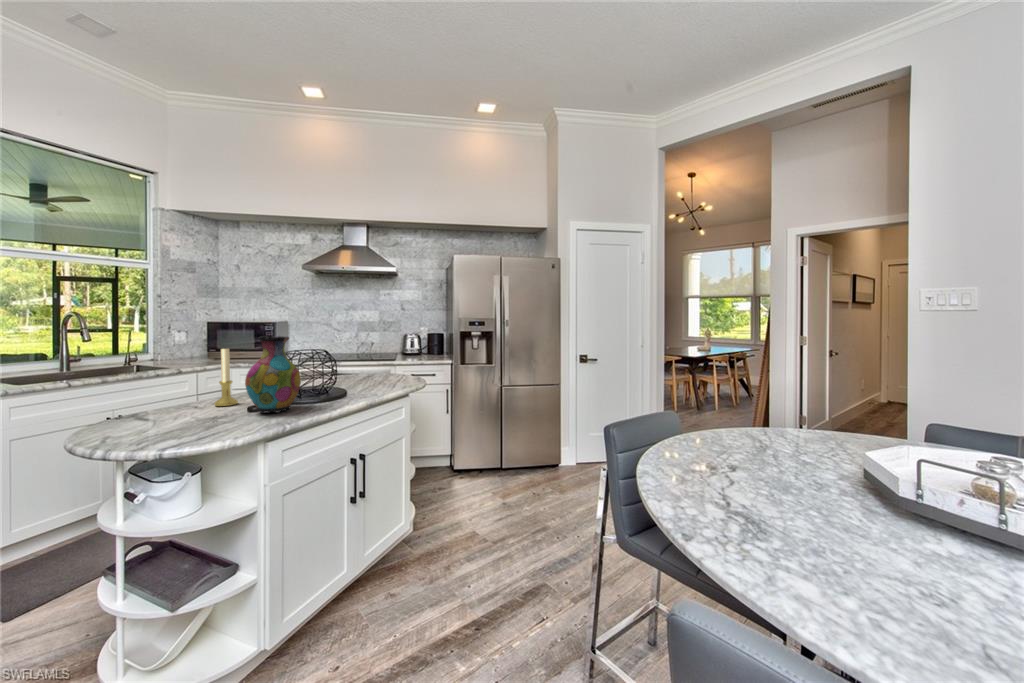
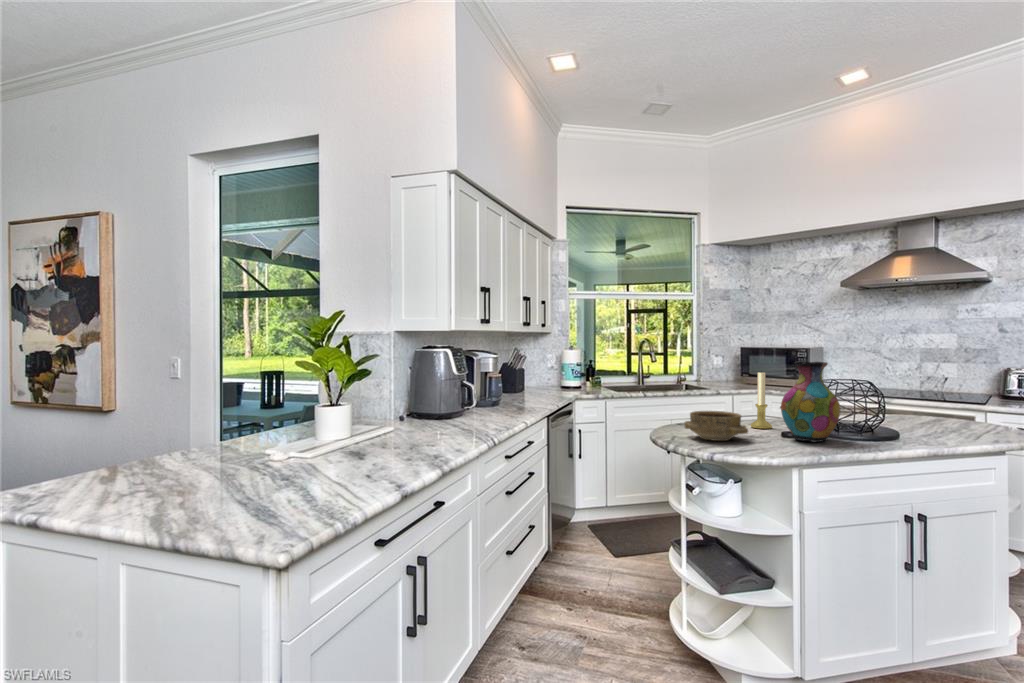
ceramic bowl: none [122,395,209,431] -> present [685,411,748,441]

